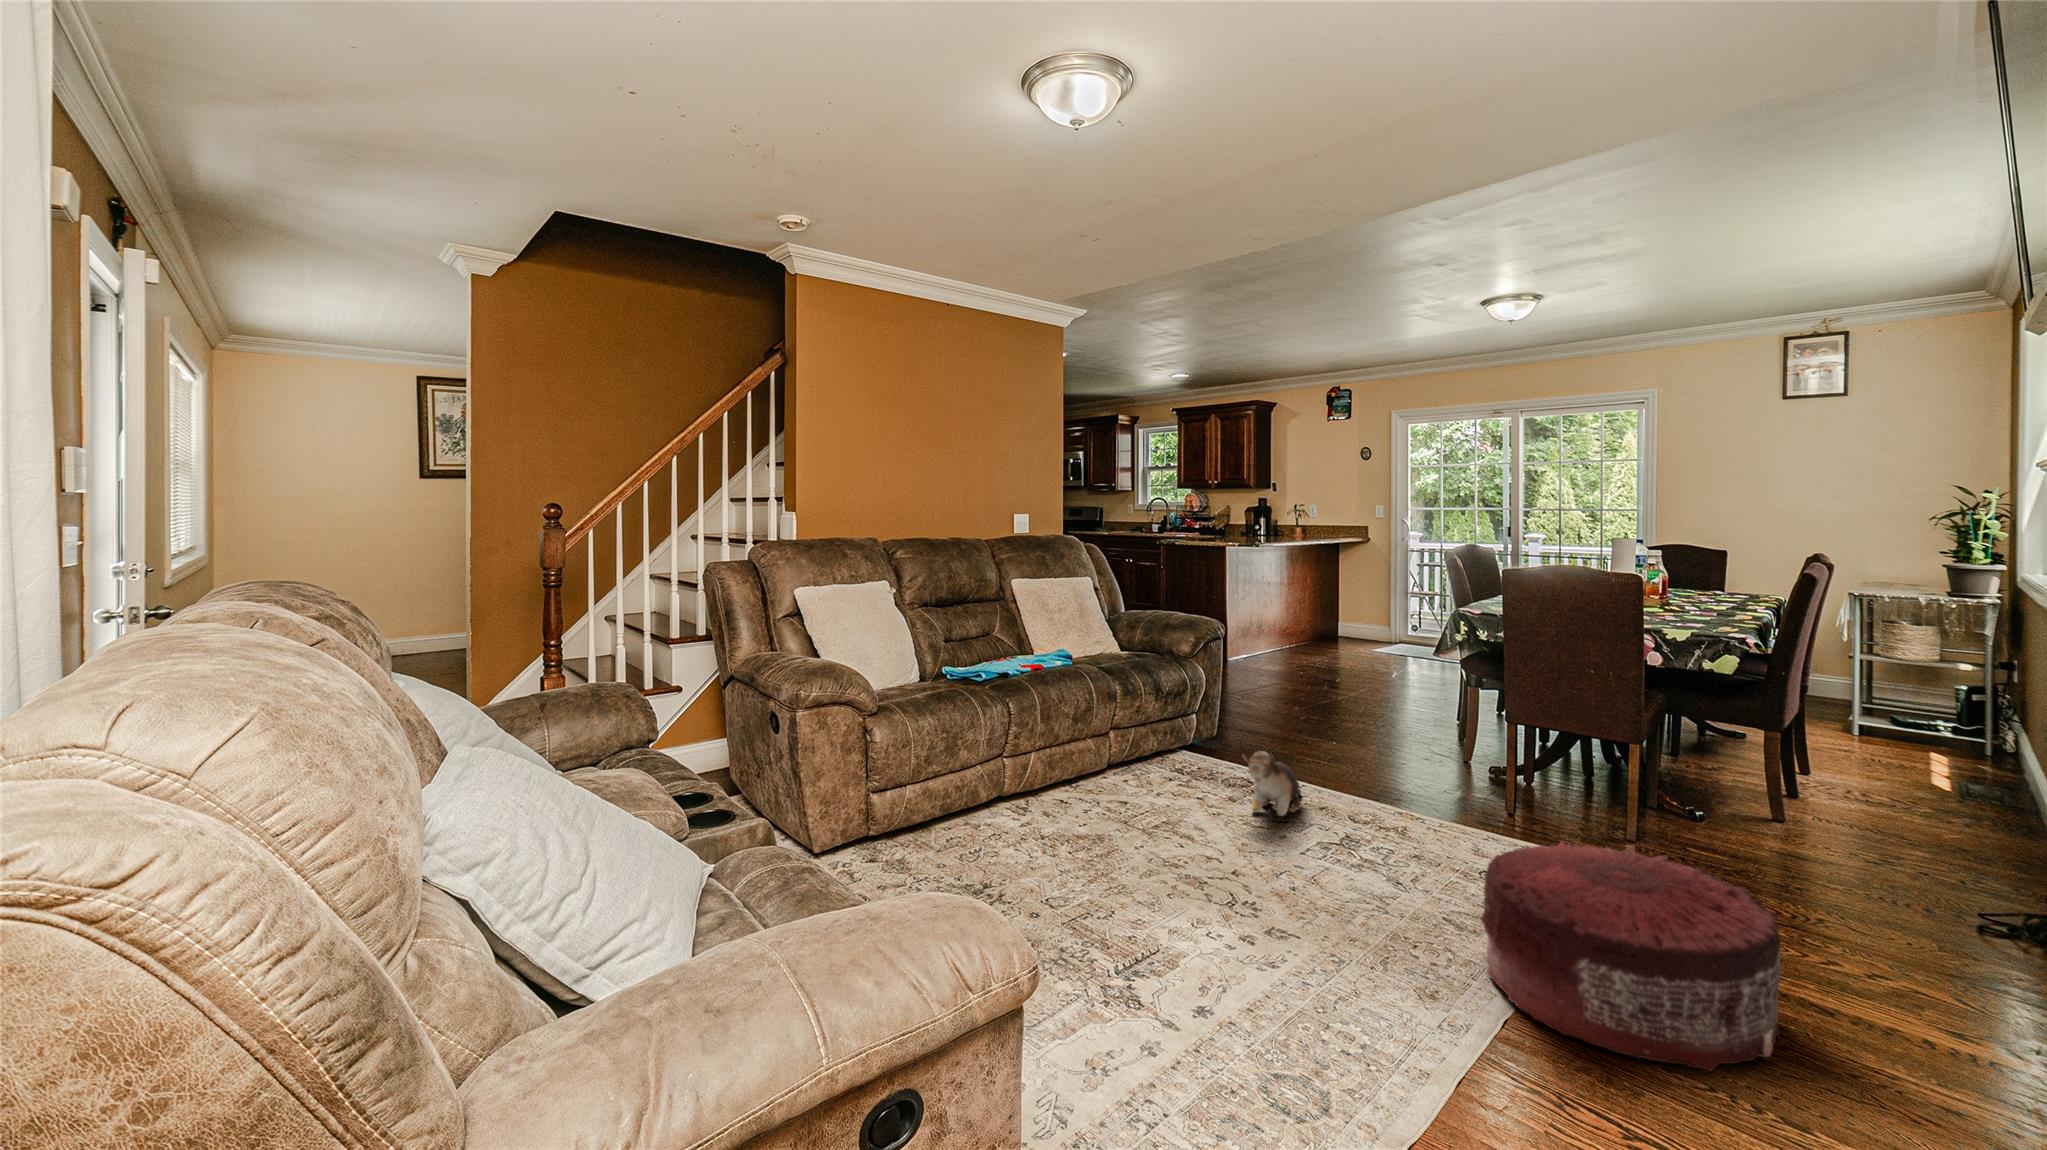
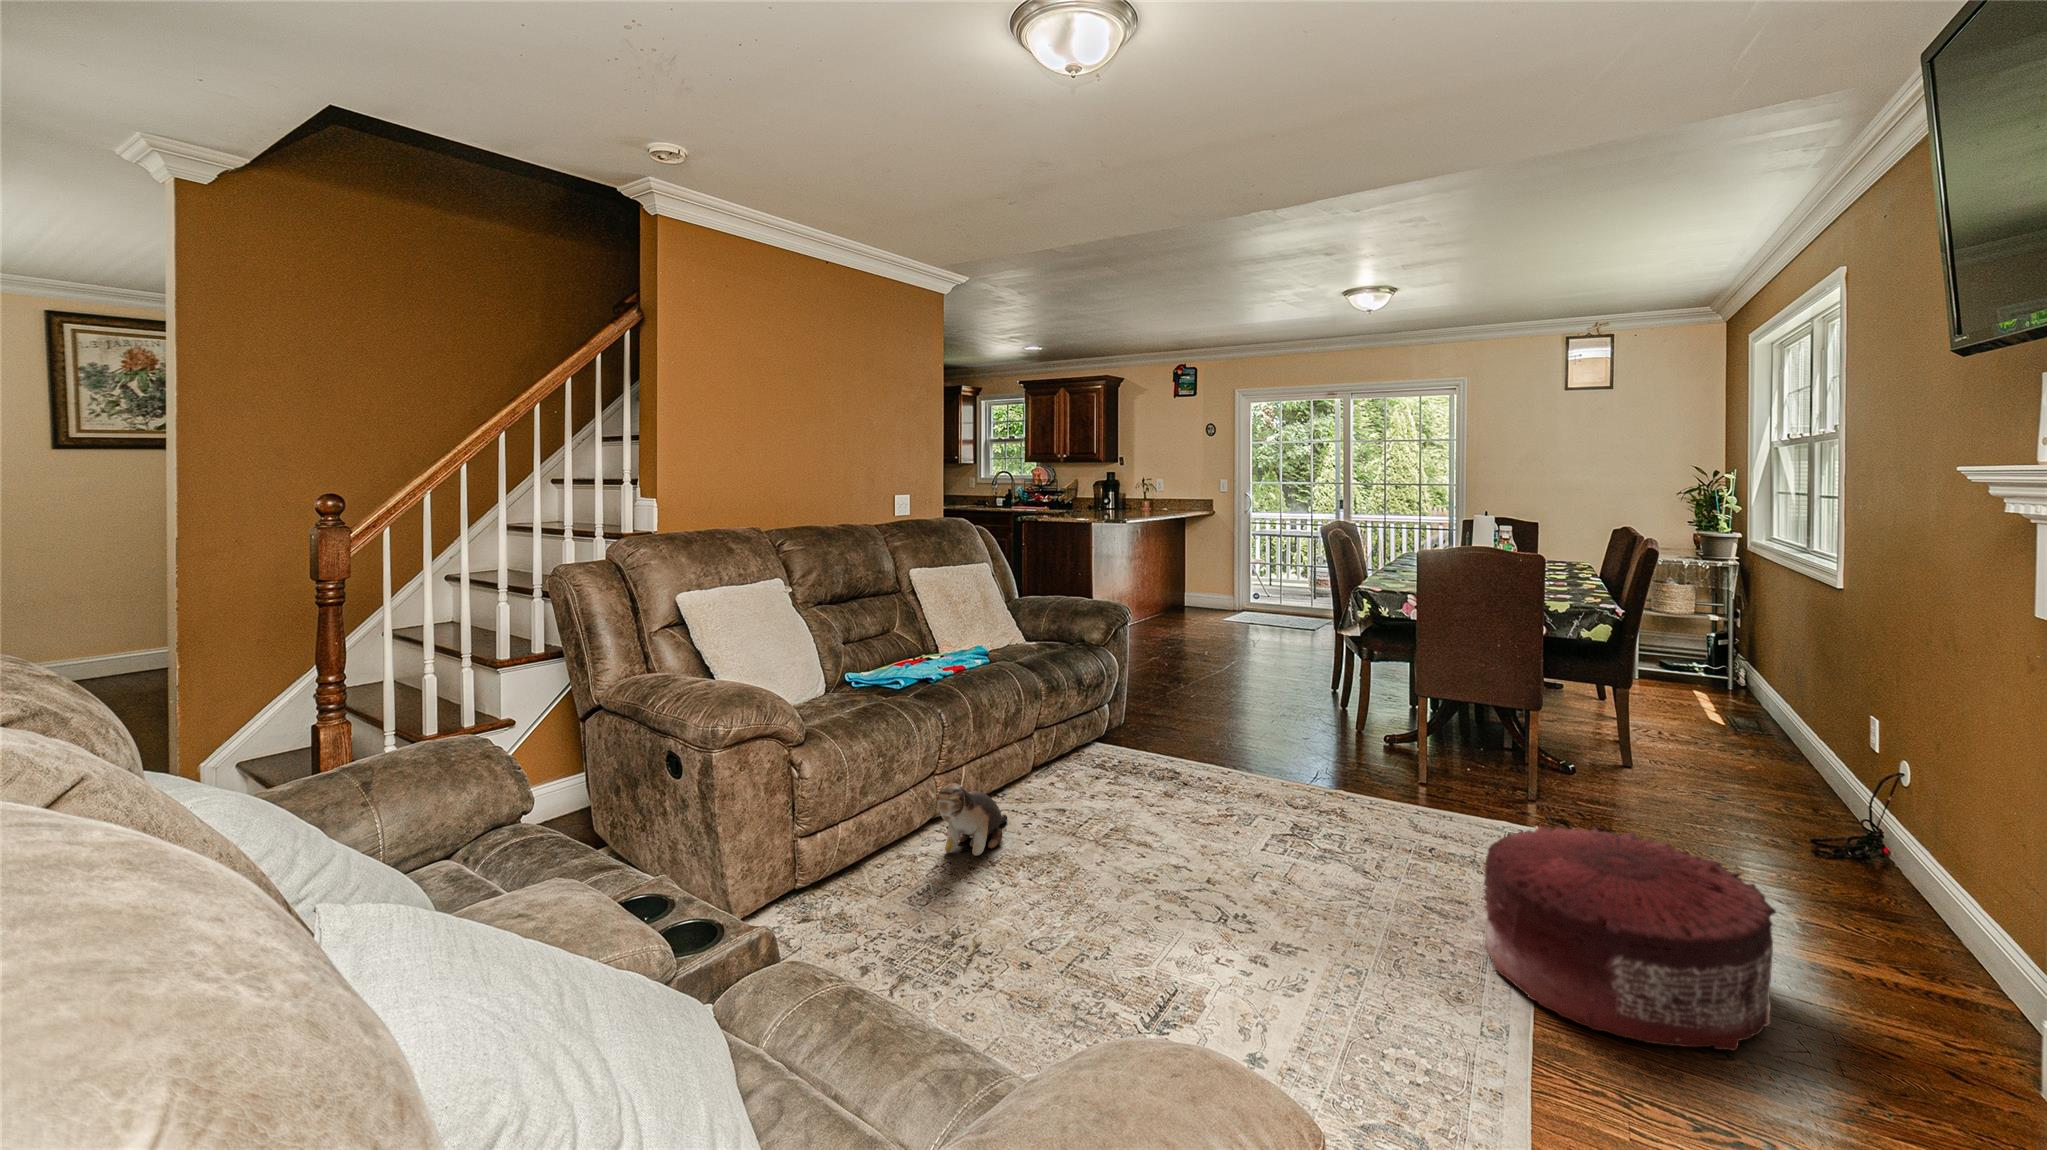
plush toy: present [1248,751,1301,816] -> present [929,783,1007,855]

